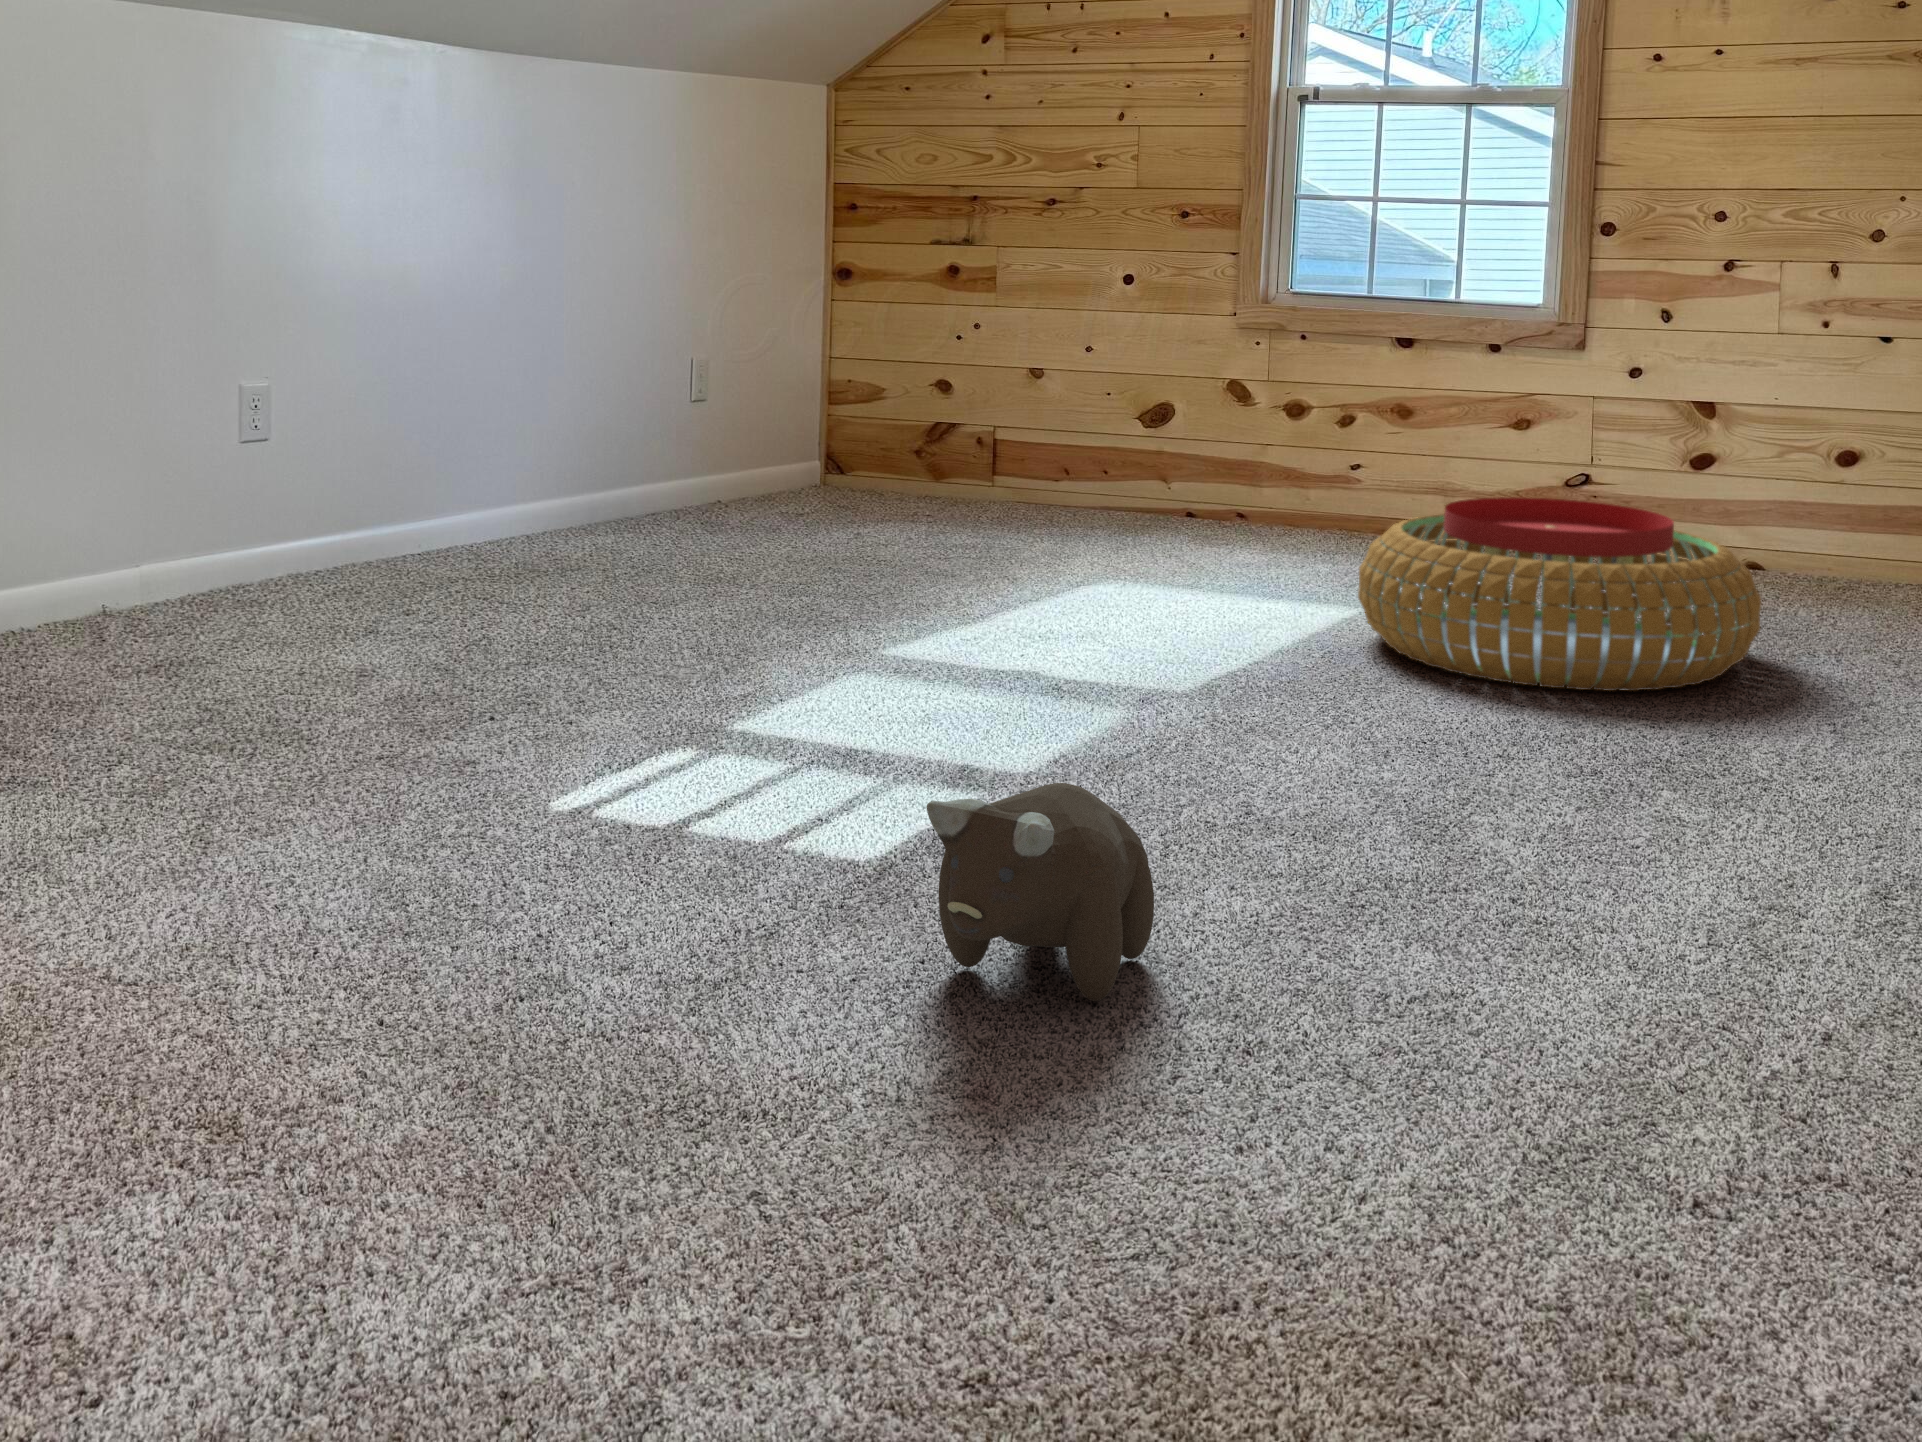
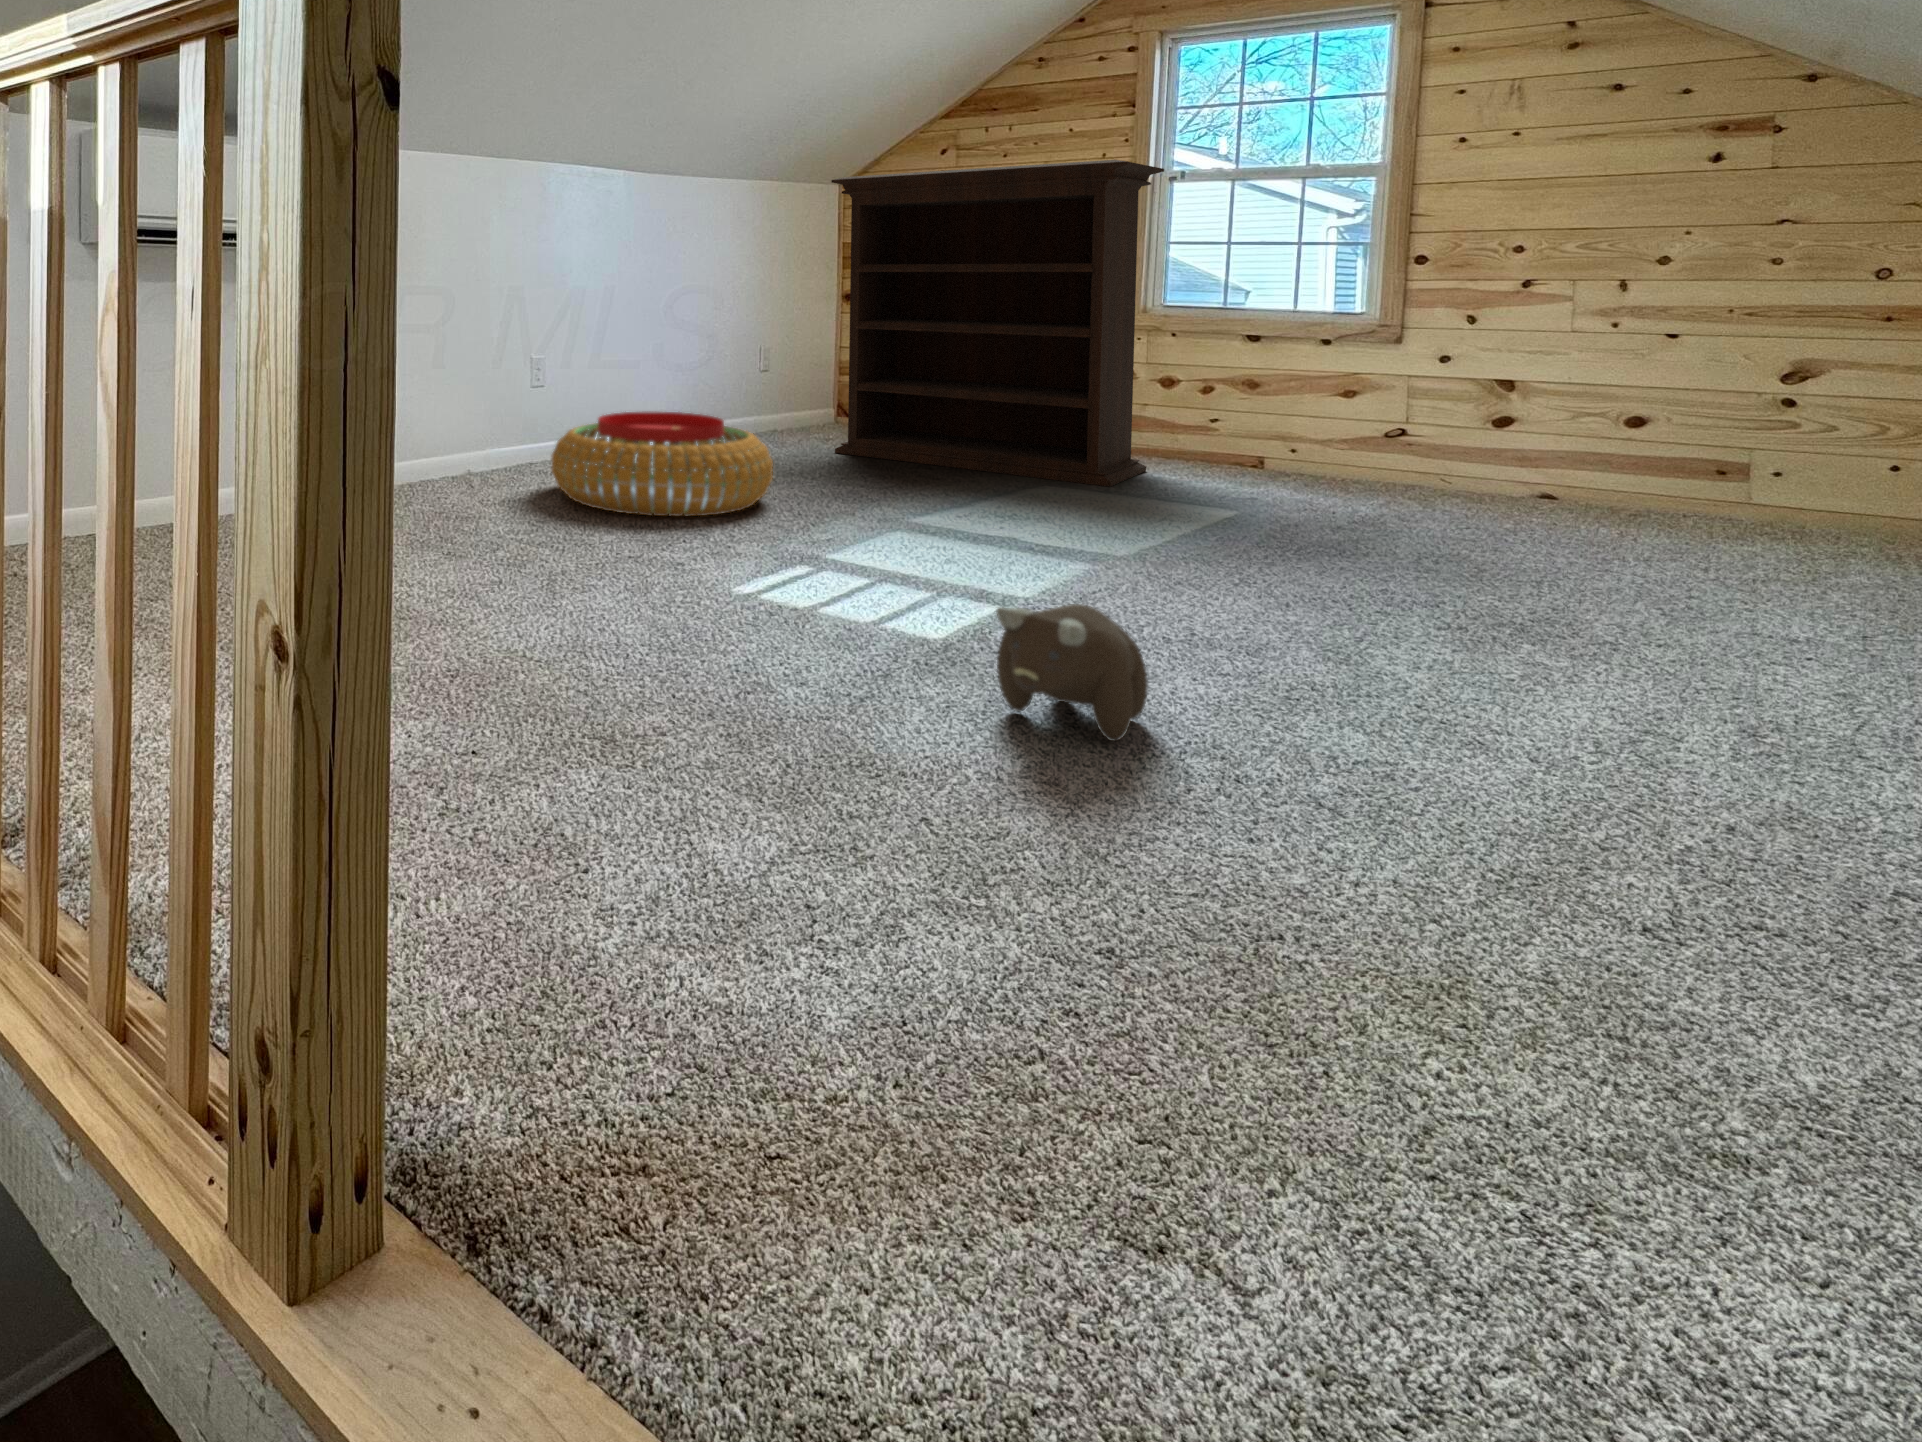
bookshelf: none [823,71,1292,570] -> present [831,160,1164,487]
pouf: present [1358,497,1761,691] -> present [551,412,773,516]

